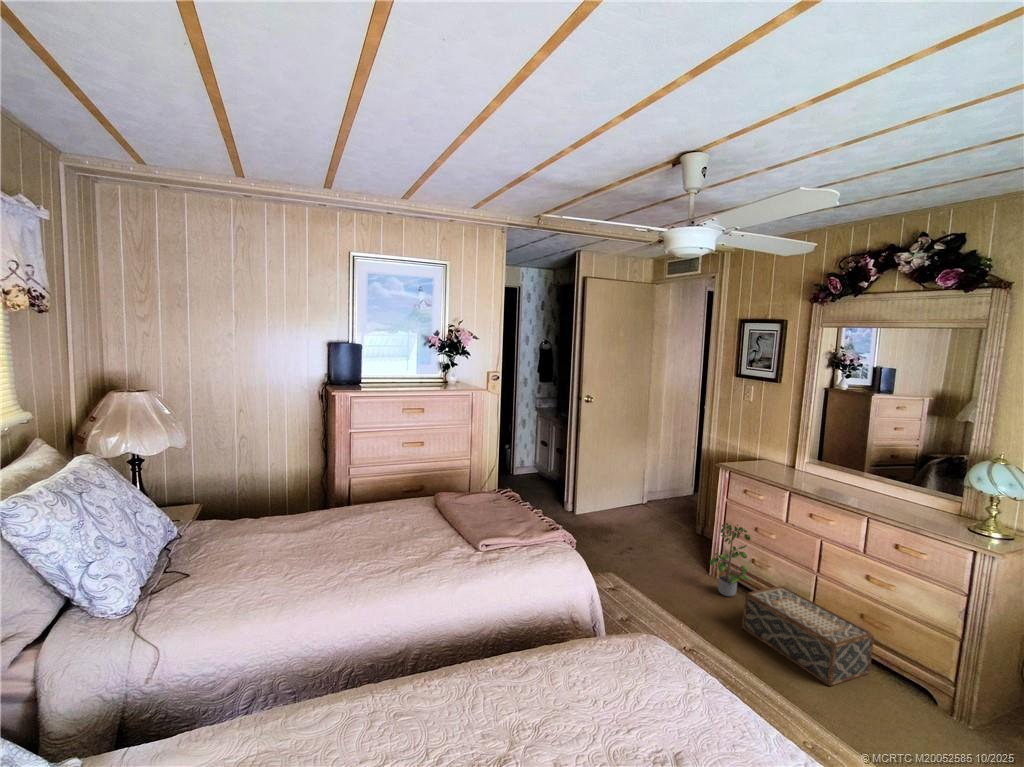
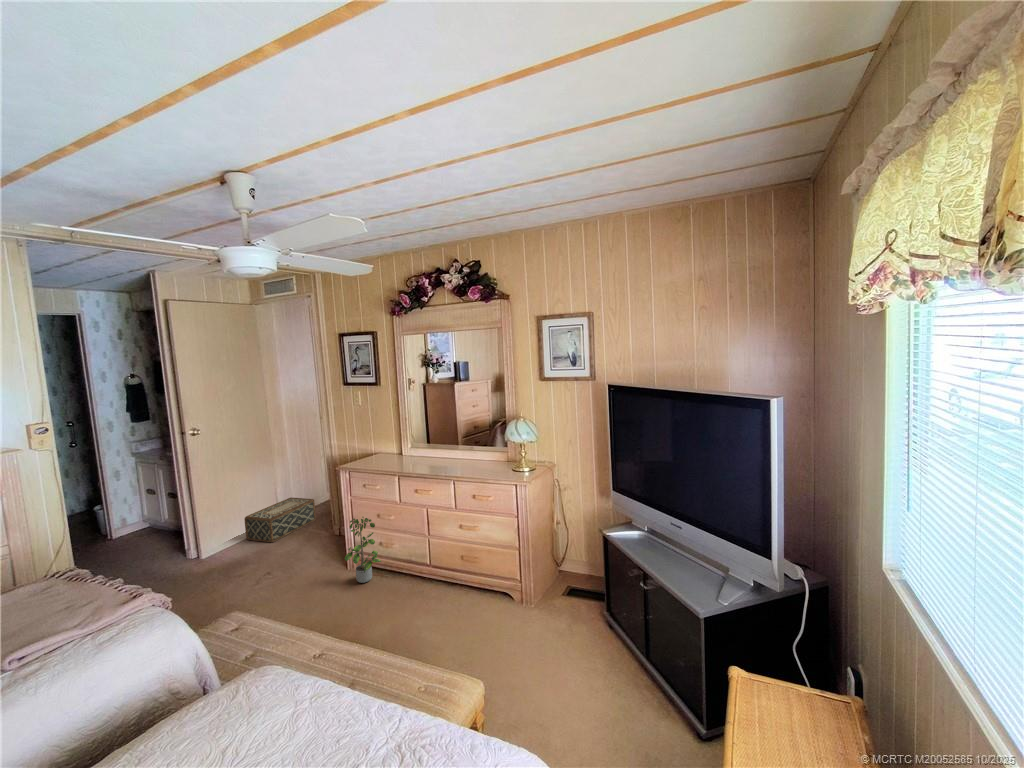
woven basket: present [742,586,874,686] -> present [244,498,316,542]

